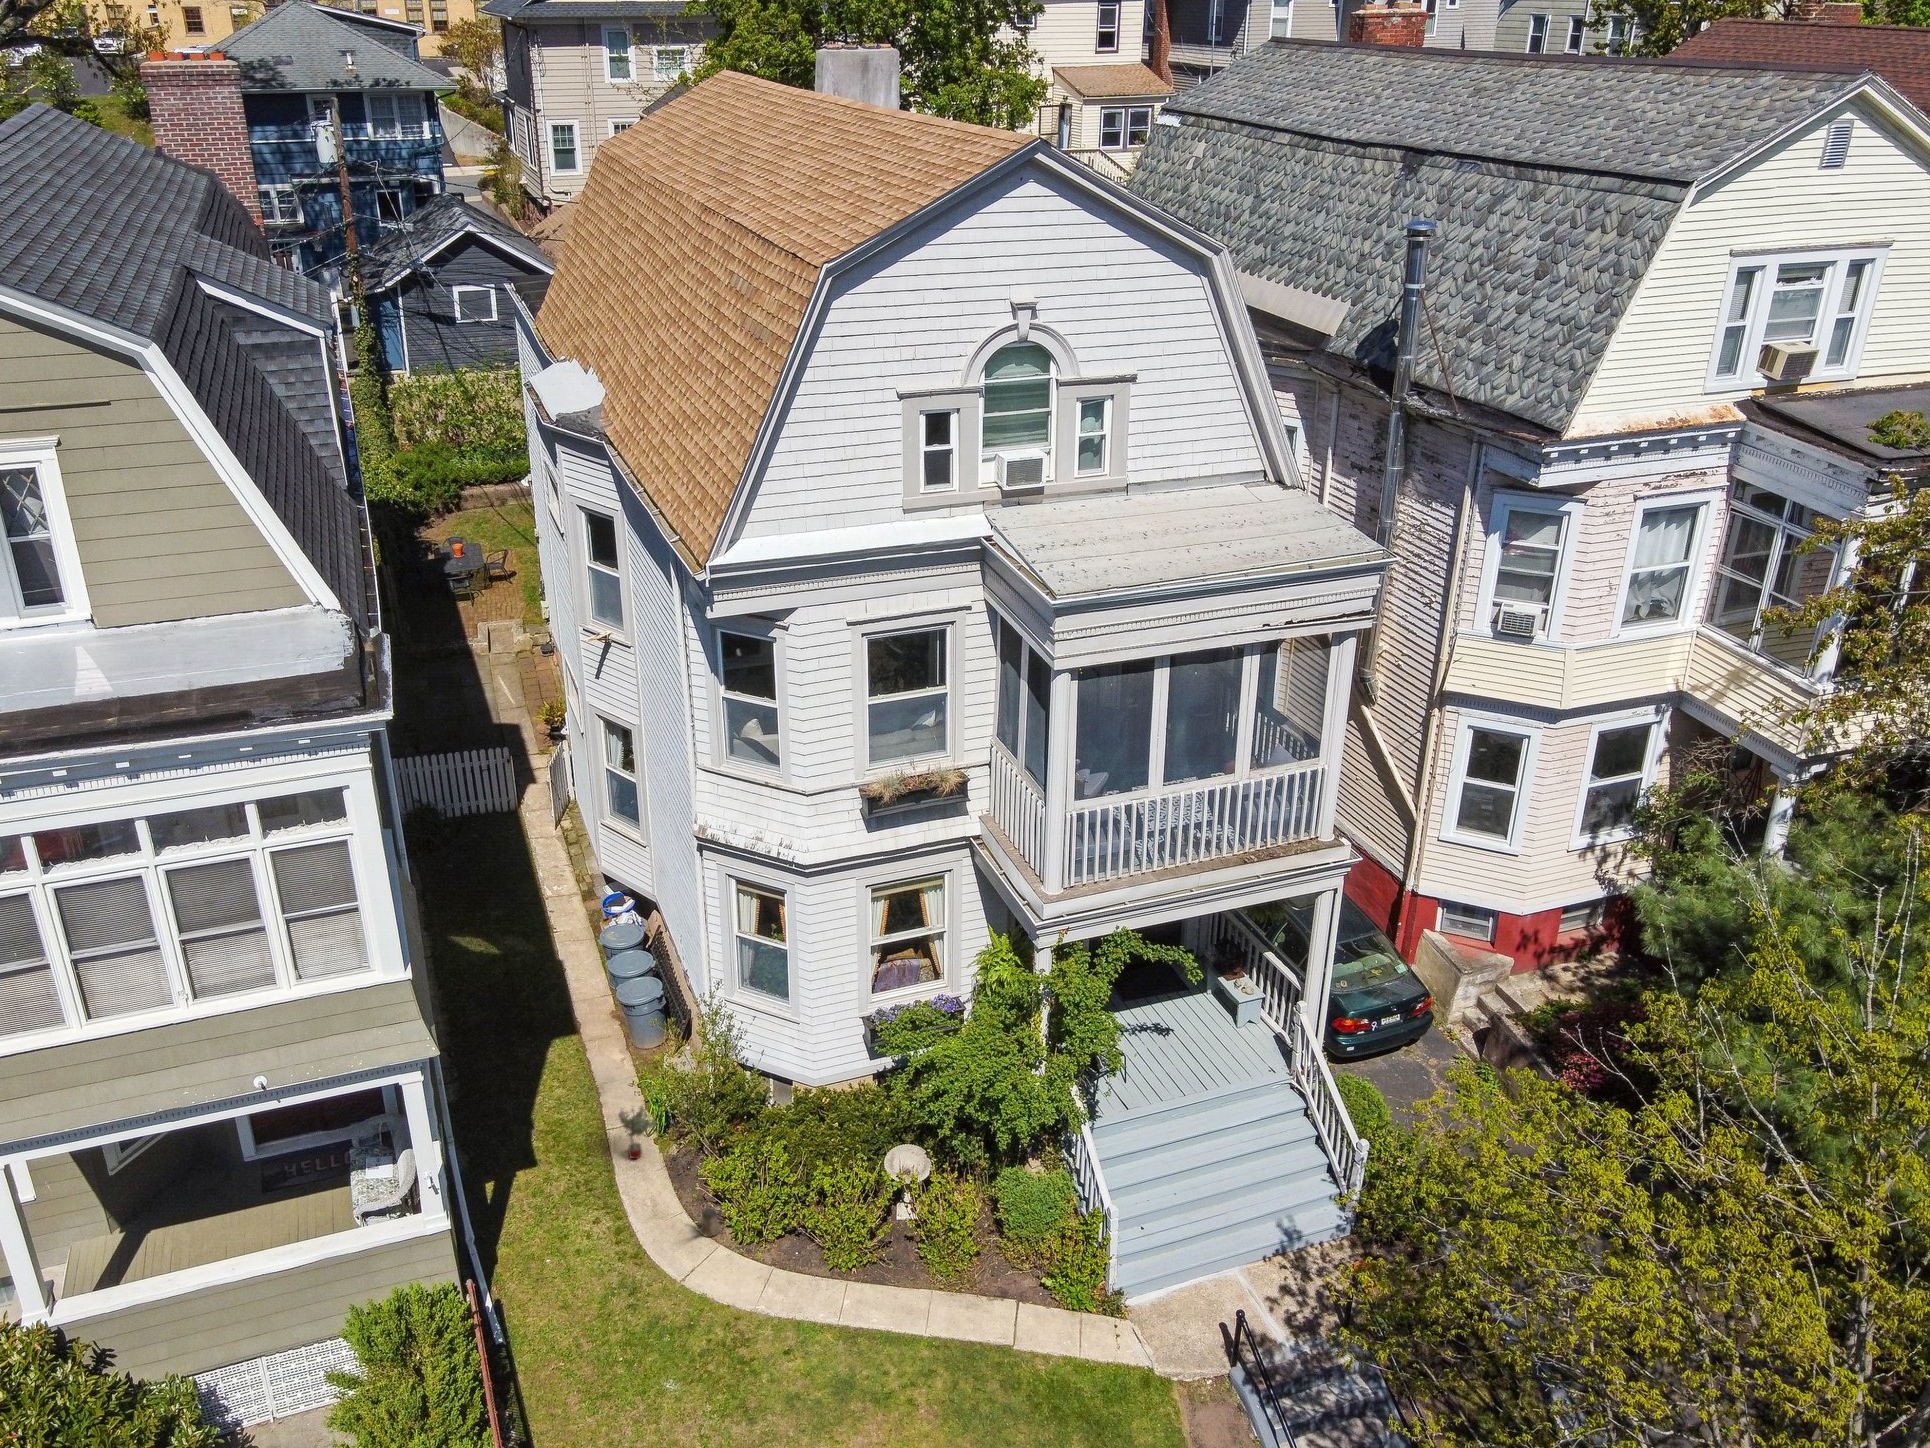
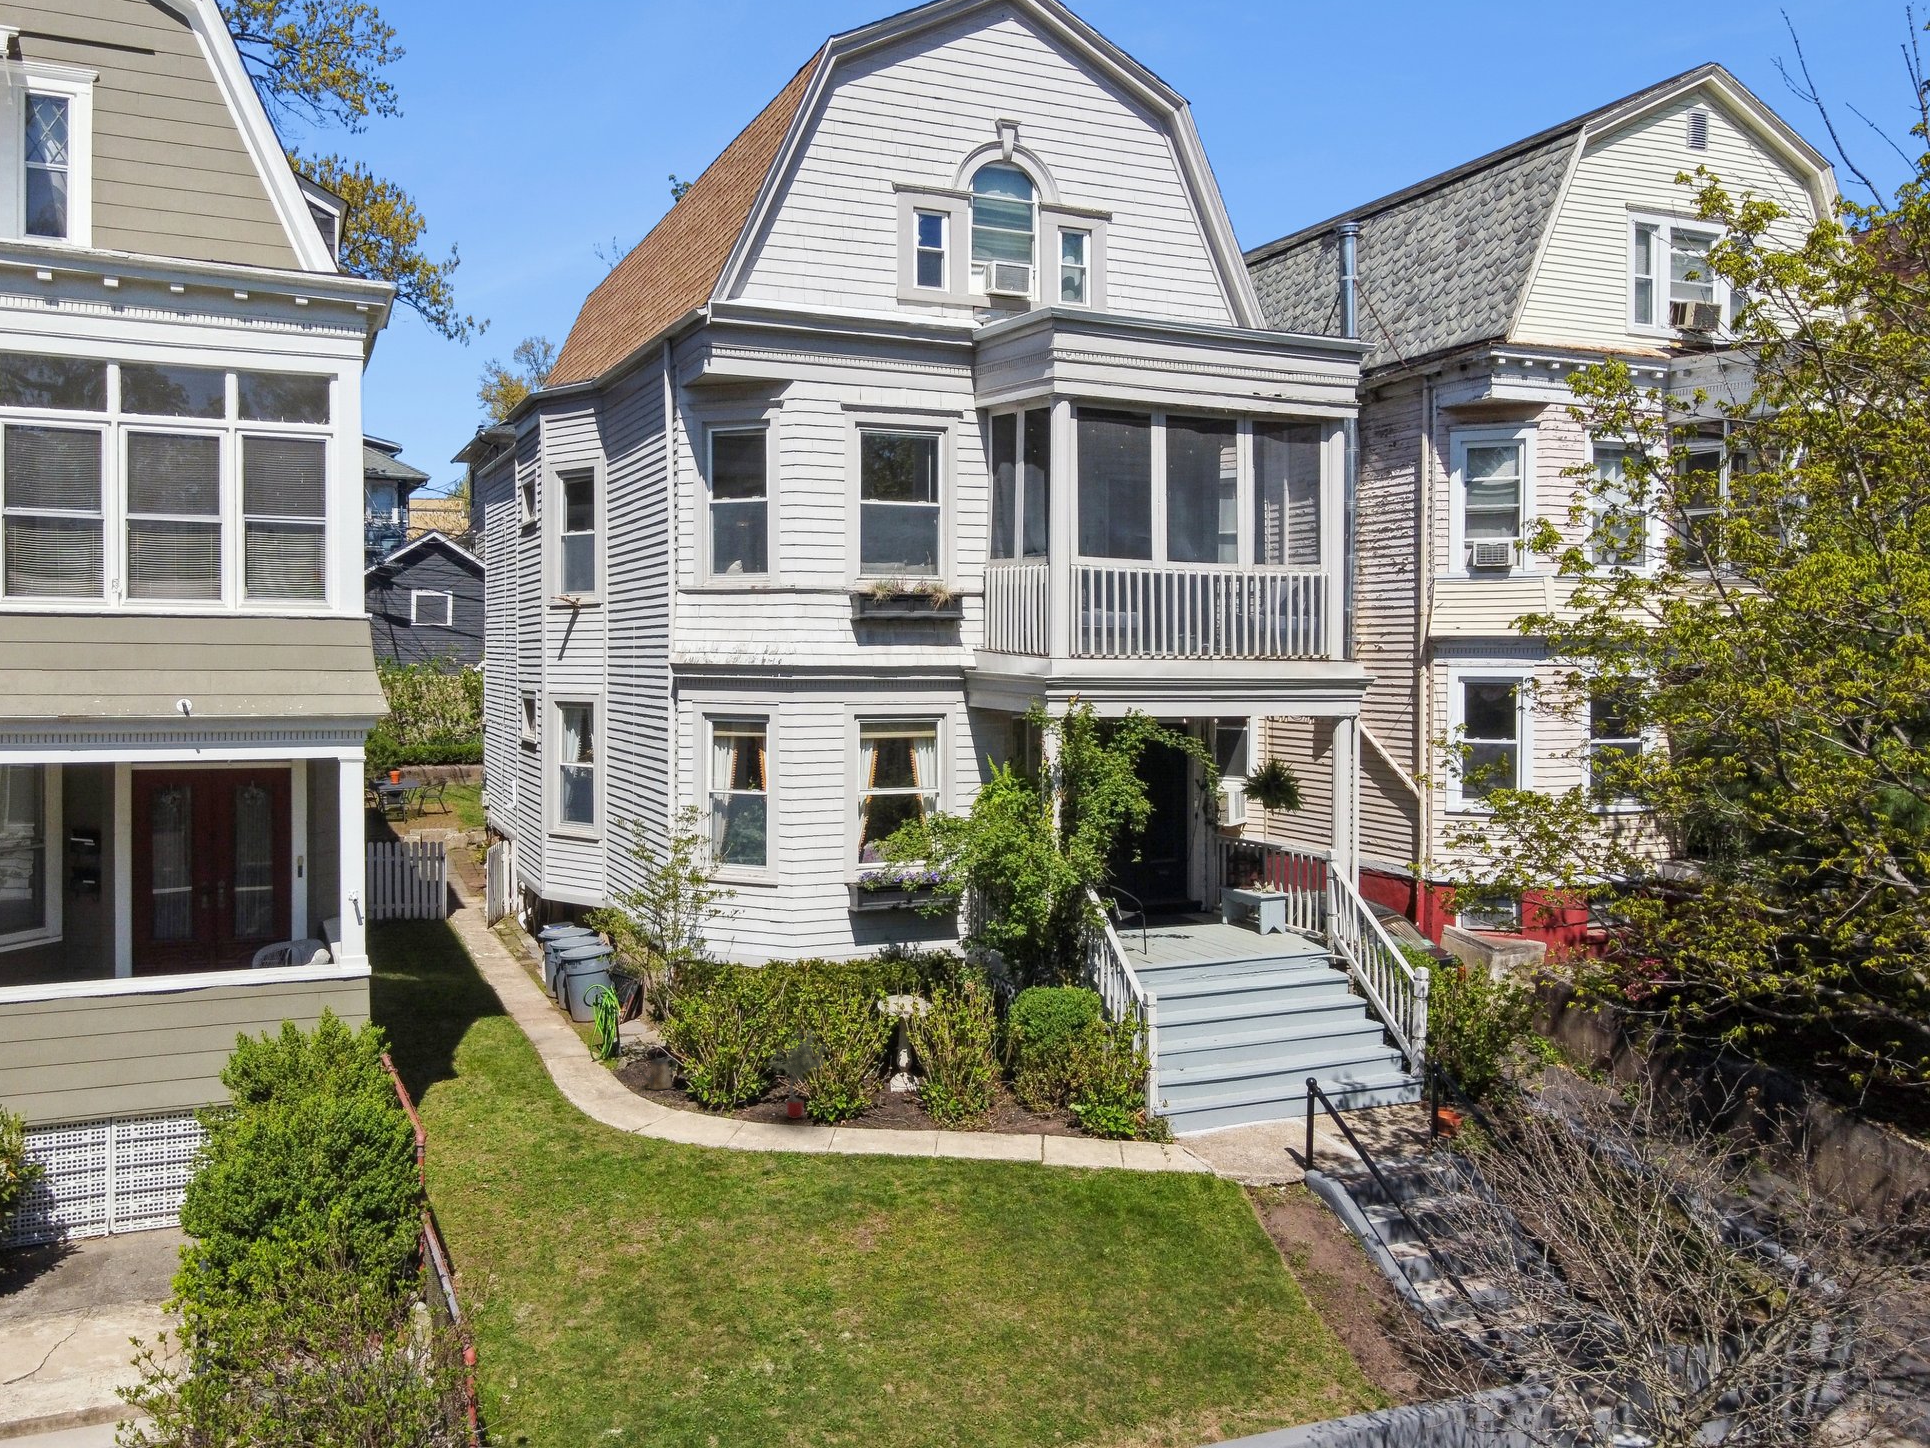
potted tree: present [619,1106,656,1159] -> present [769,1030,824,1118]

